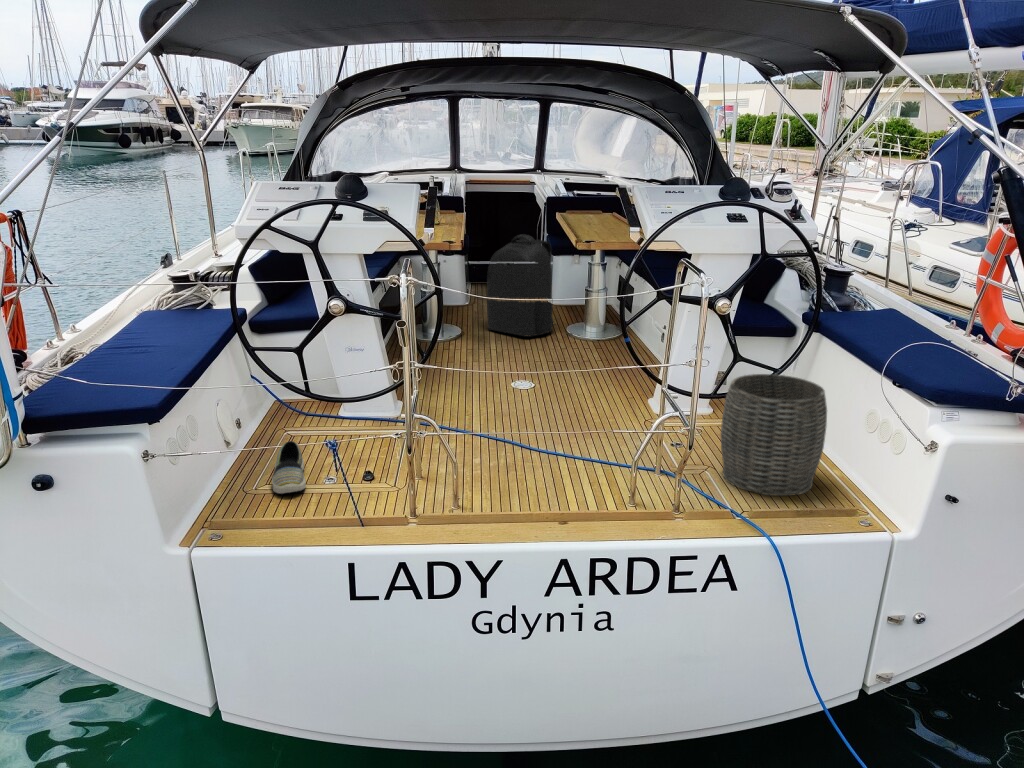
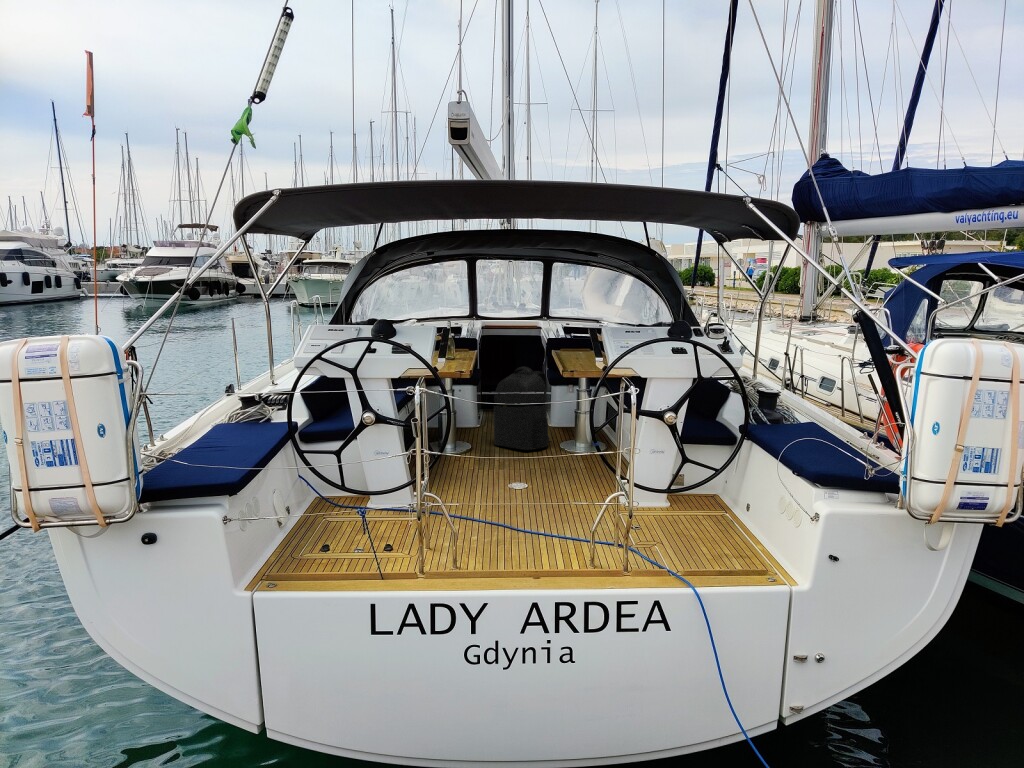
woven basket: present [721,374,827,496] -> none [666,469,747,564]
shoe: present [272,441,306,494] -> none [315,521,340,558]

